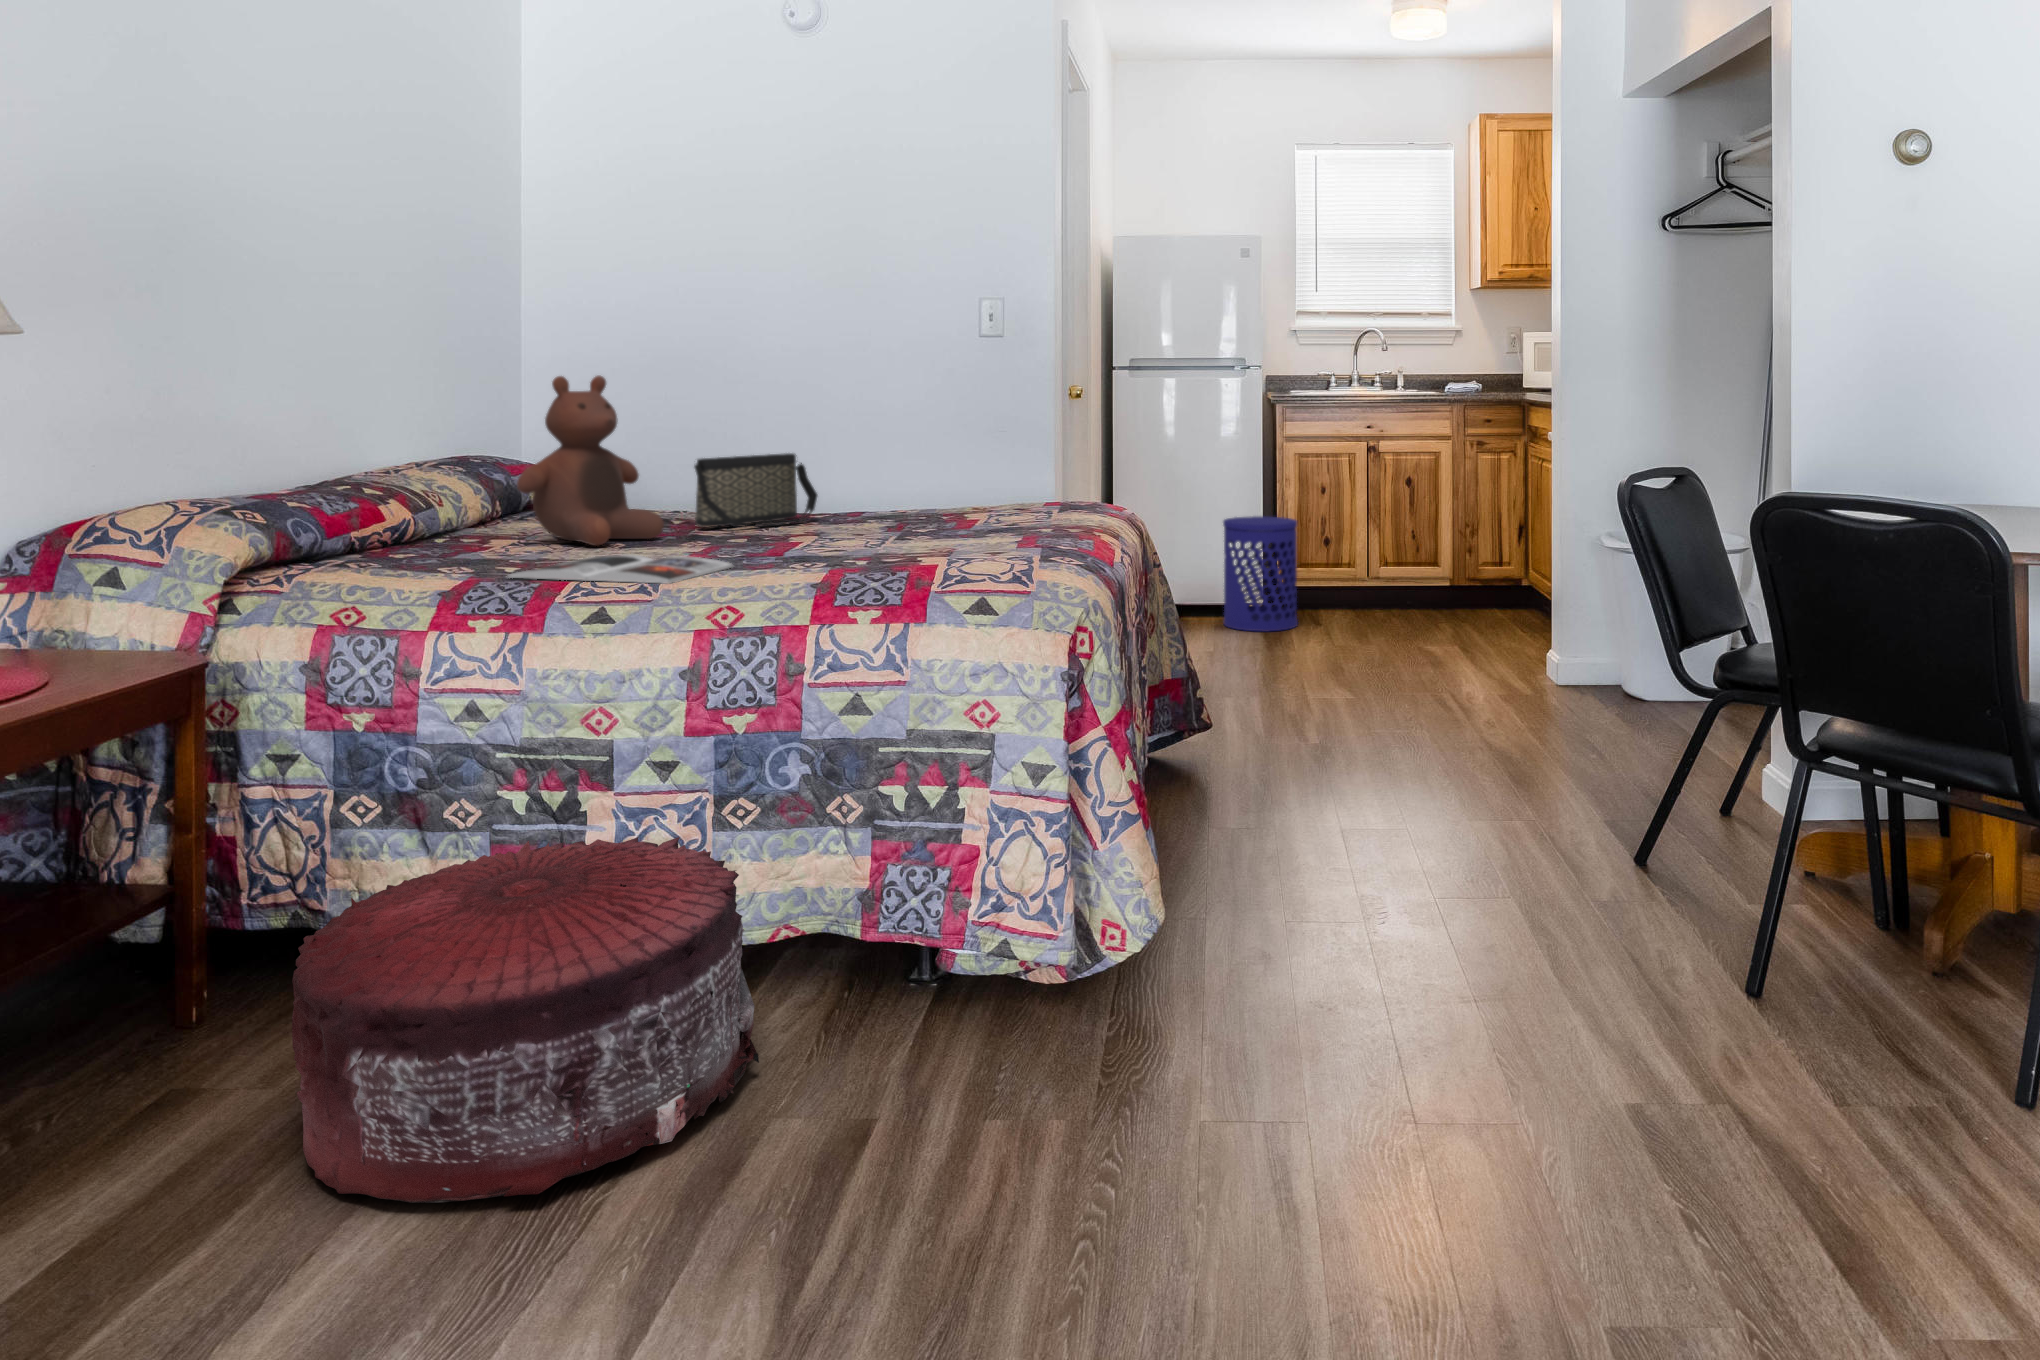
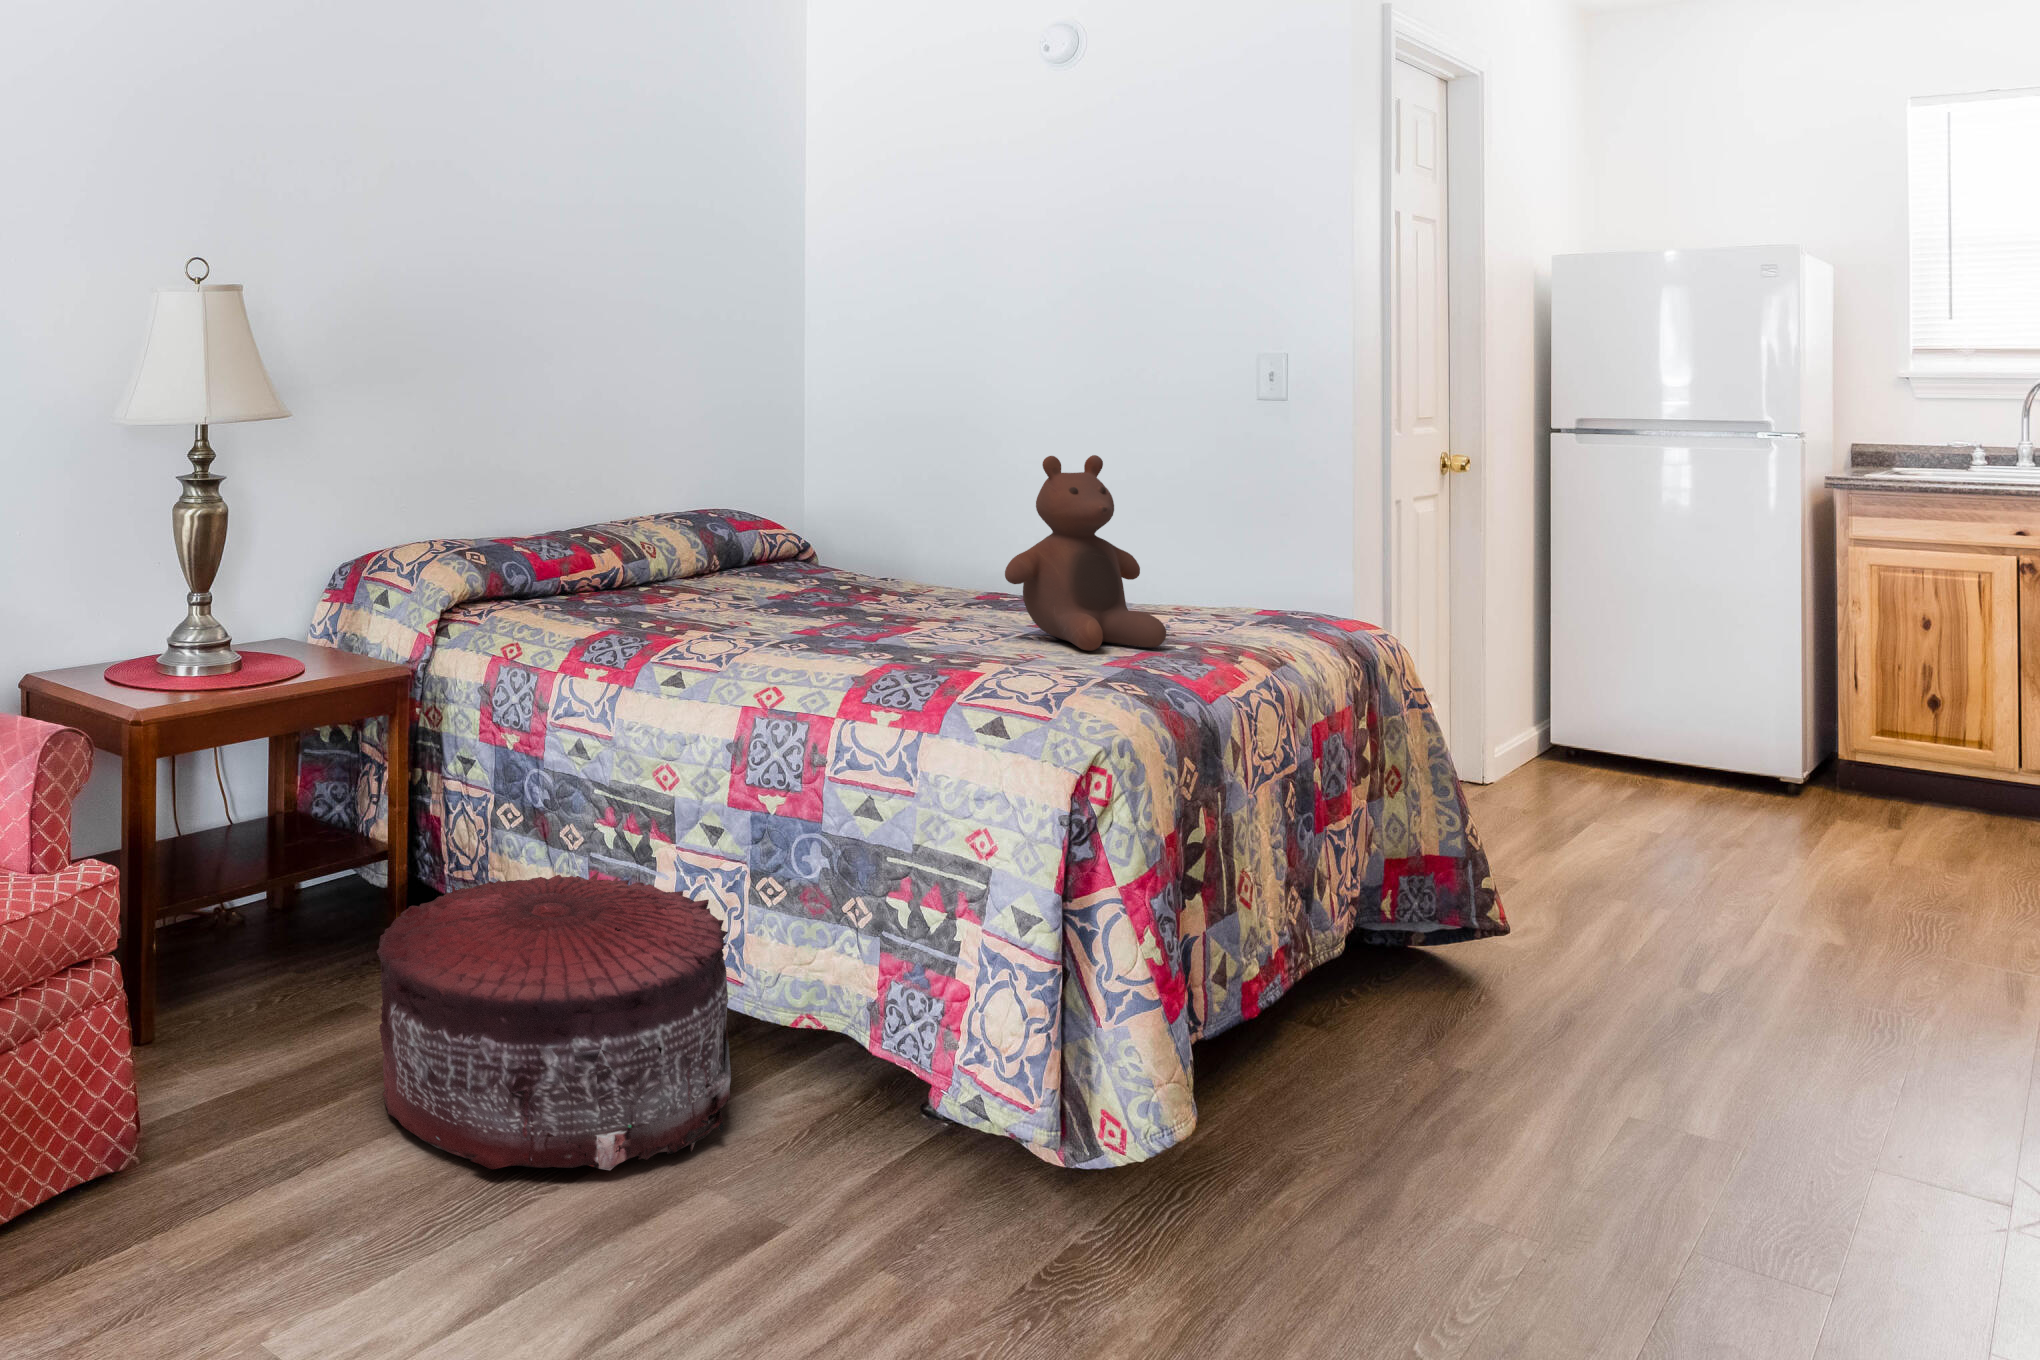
stuffed bear: present [517,375,664,546] -> present [1005,455,1166,651]
handbag: present [694,453,818,527] -> none [862,530,994,606]
waste bin: present [1223,516,1298,631] -> none [1711,649,1849,824]
magazine: present [506,554,733,584] -> none [621,622,811,659]

